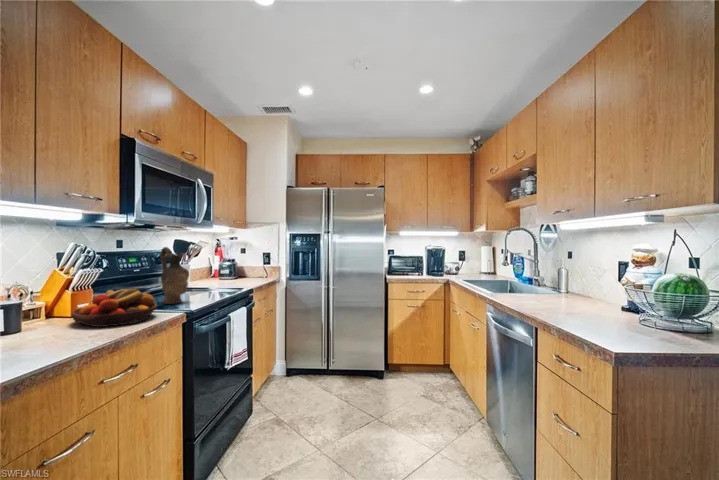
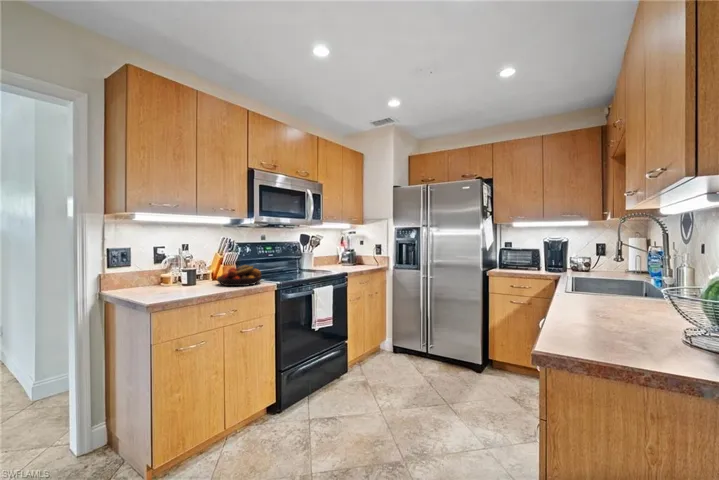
ceramic pitcher: present [161,247,189,304] -> none [275,239,292,278]

